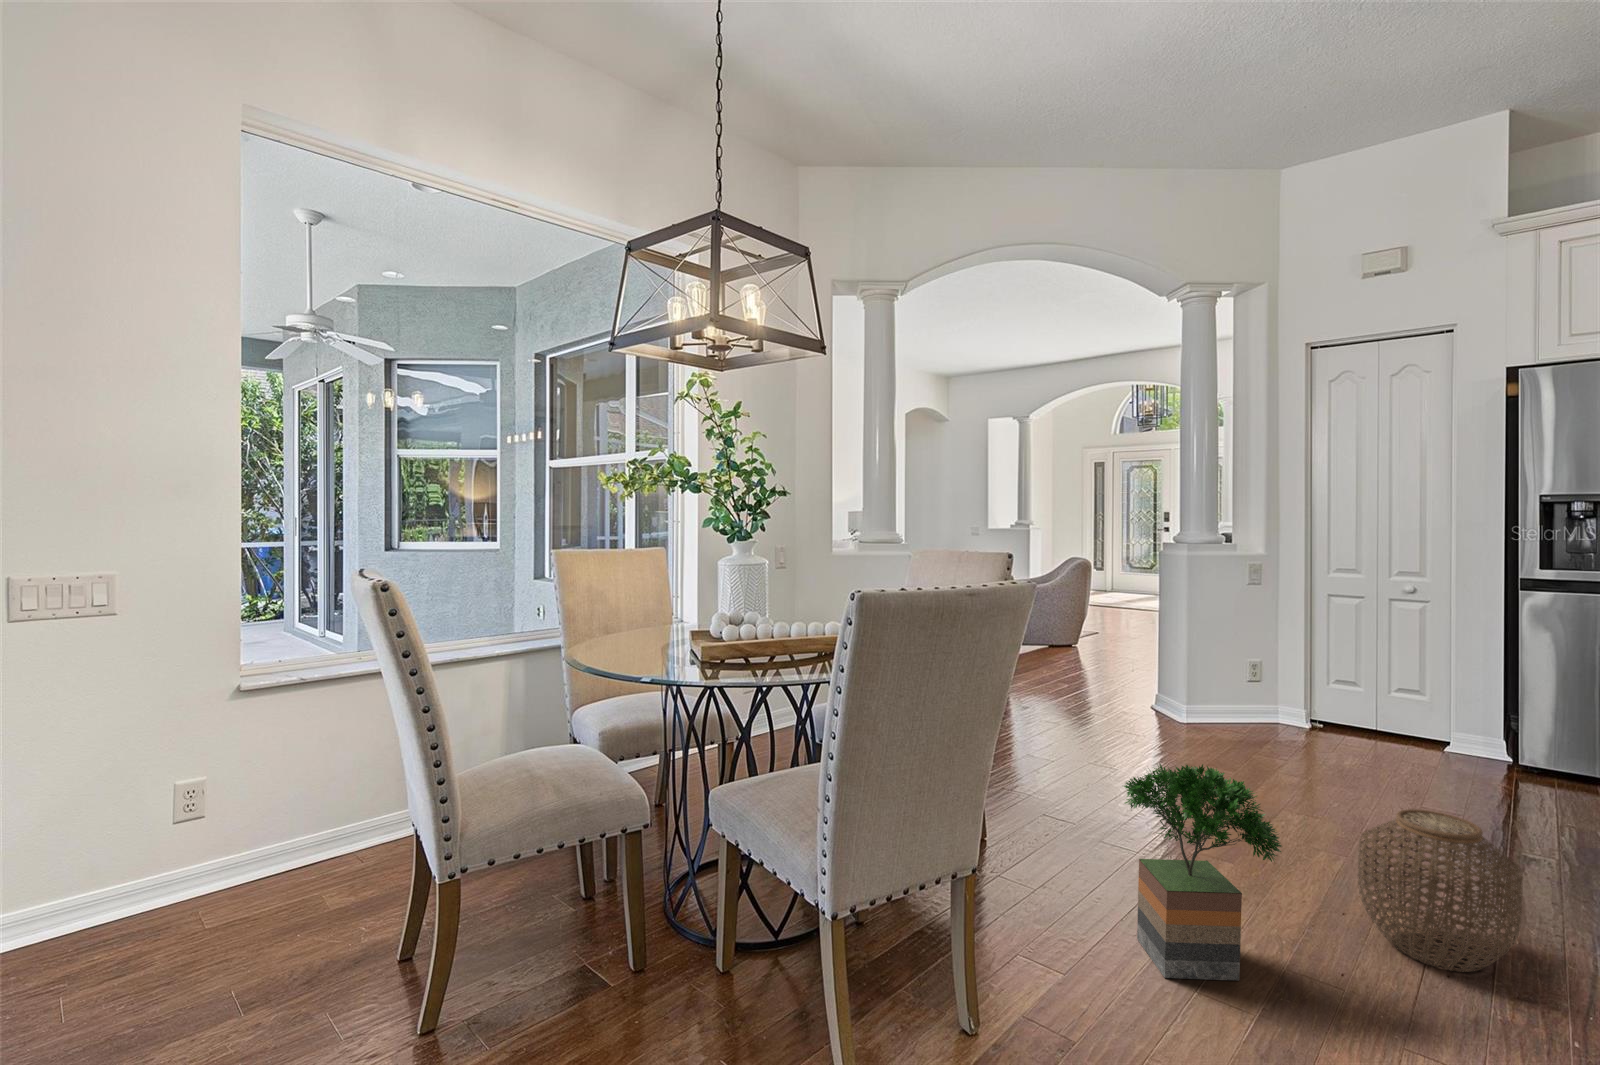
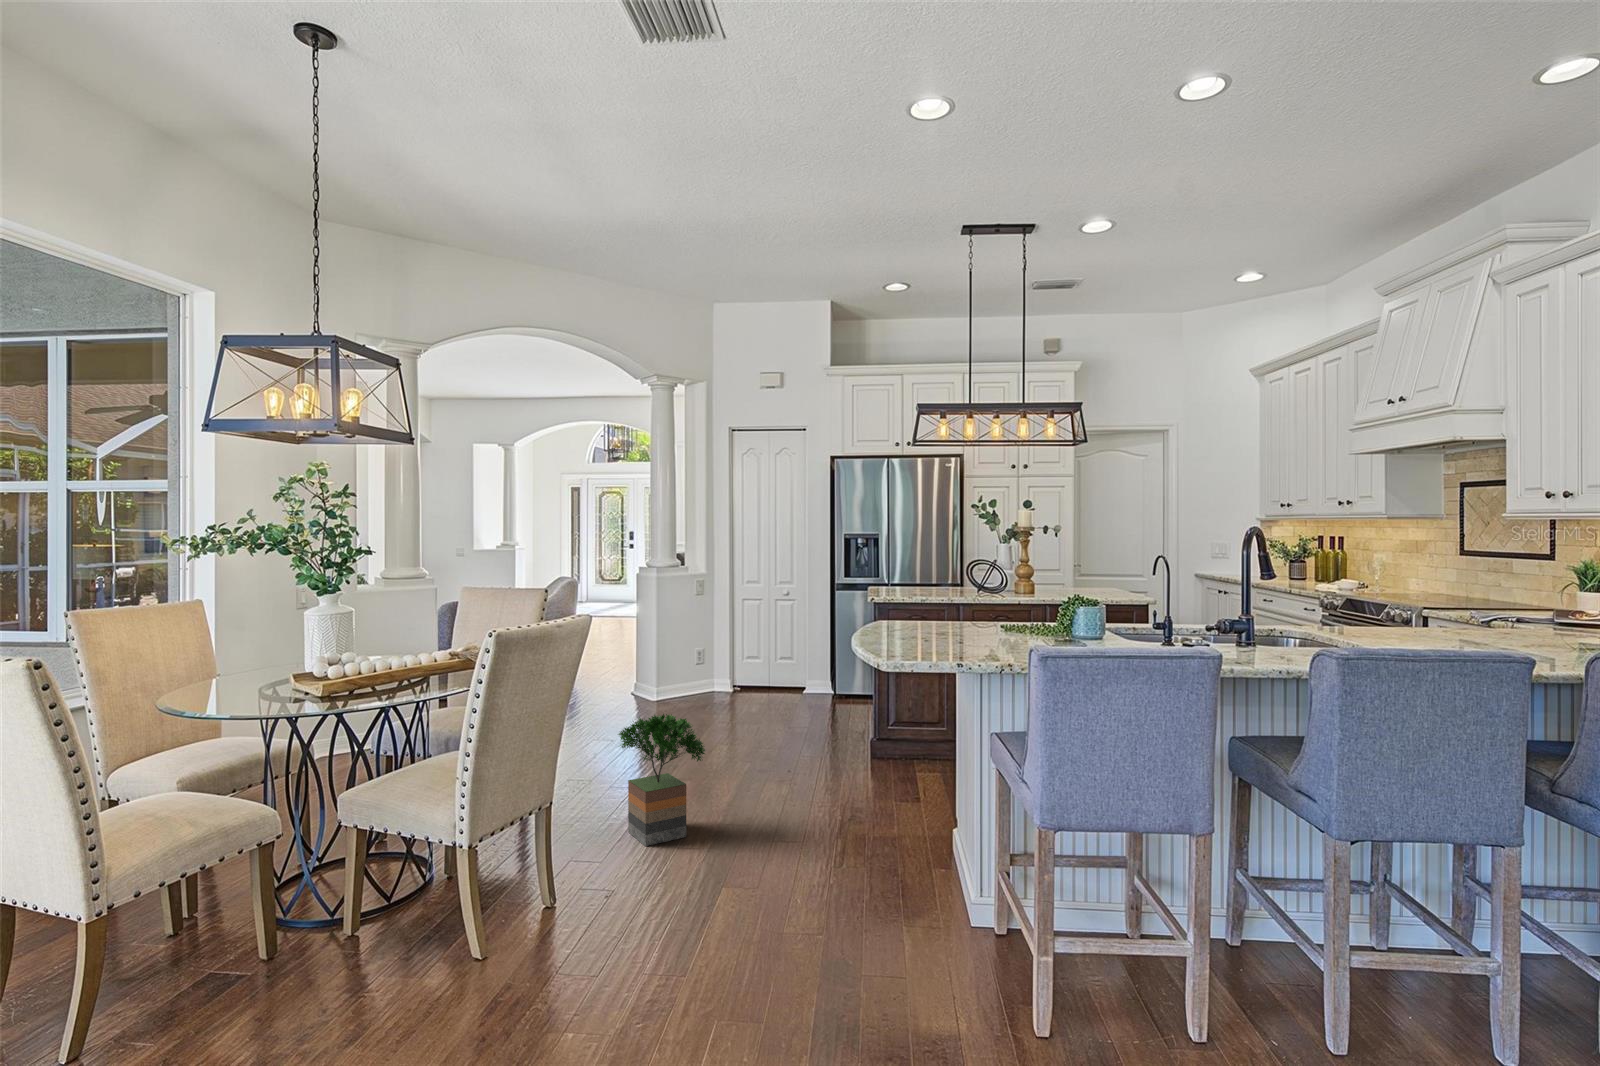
woven basket: present [1358,809,1523,972] -> none [748,721,820,806]

